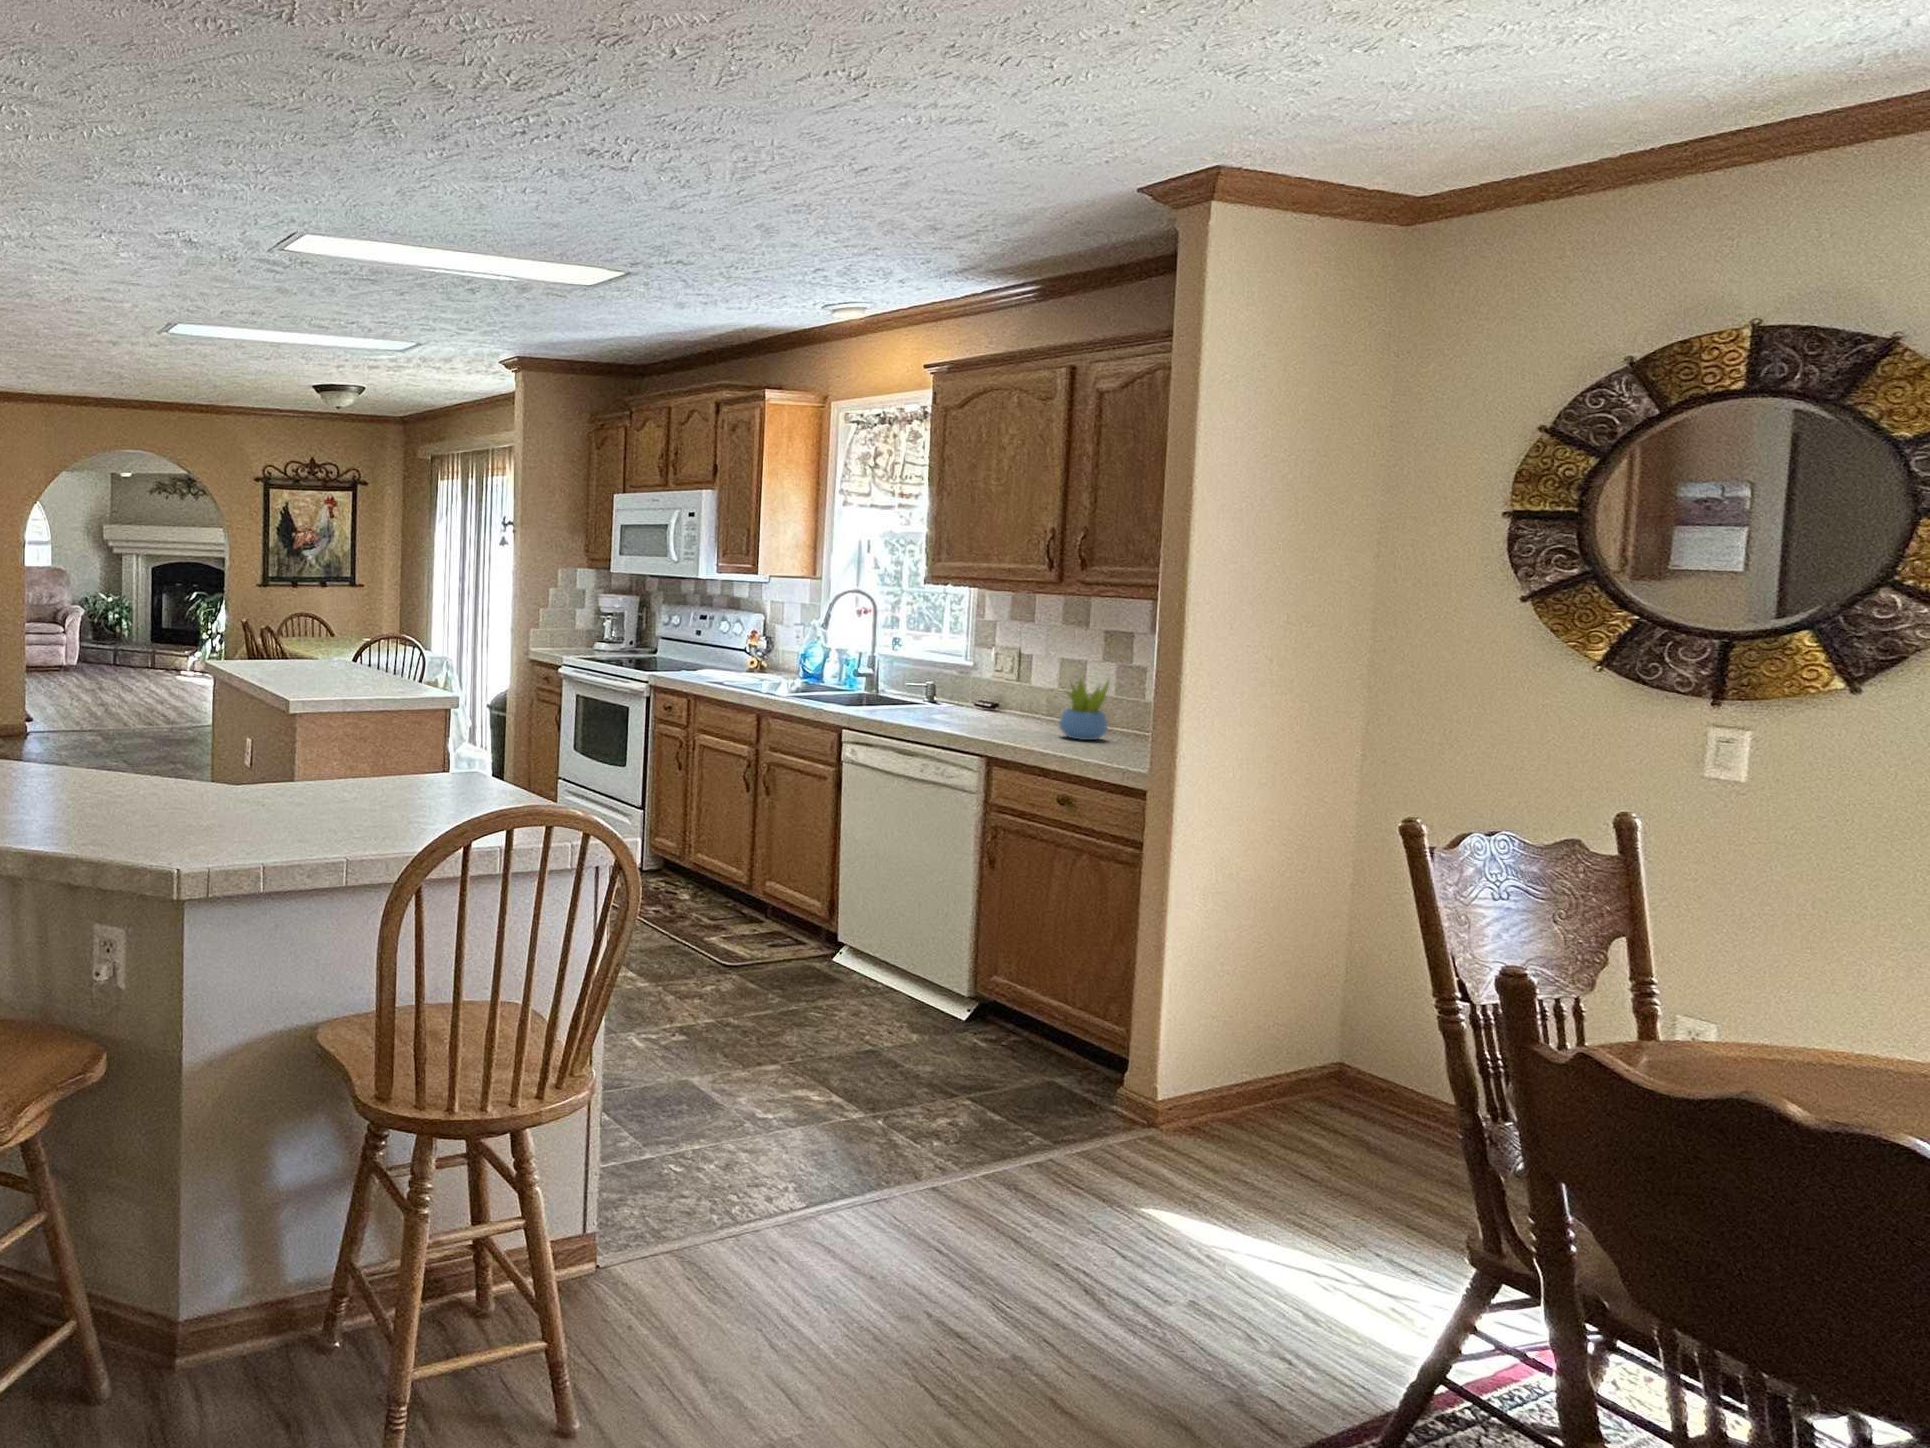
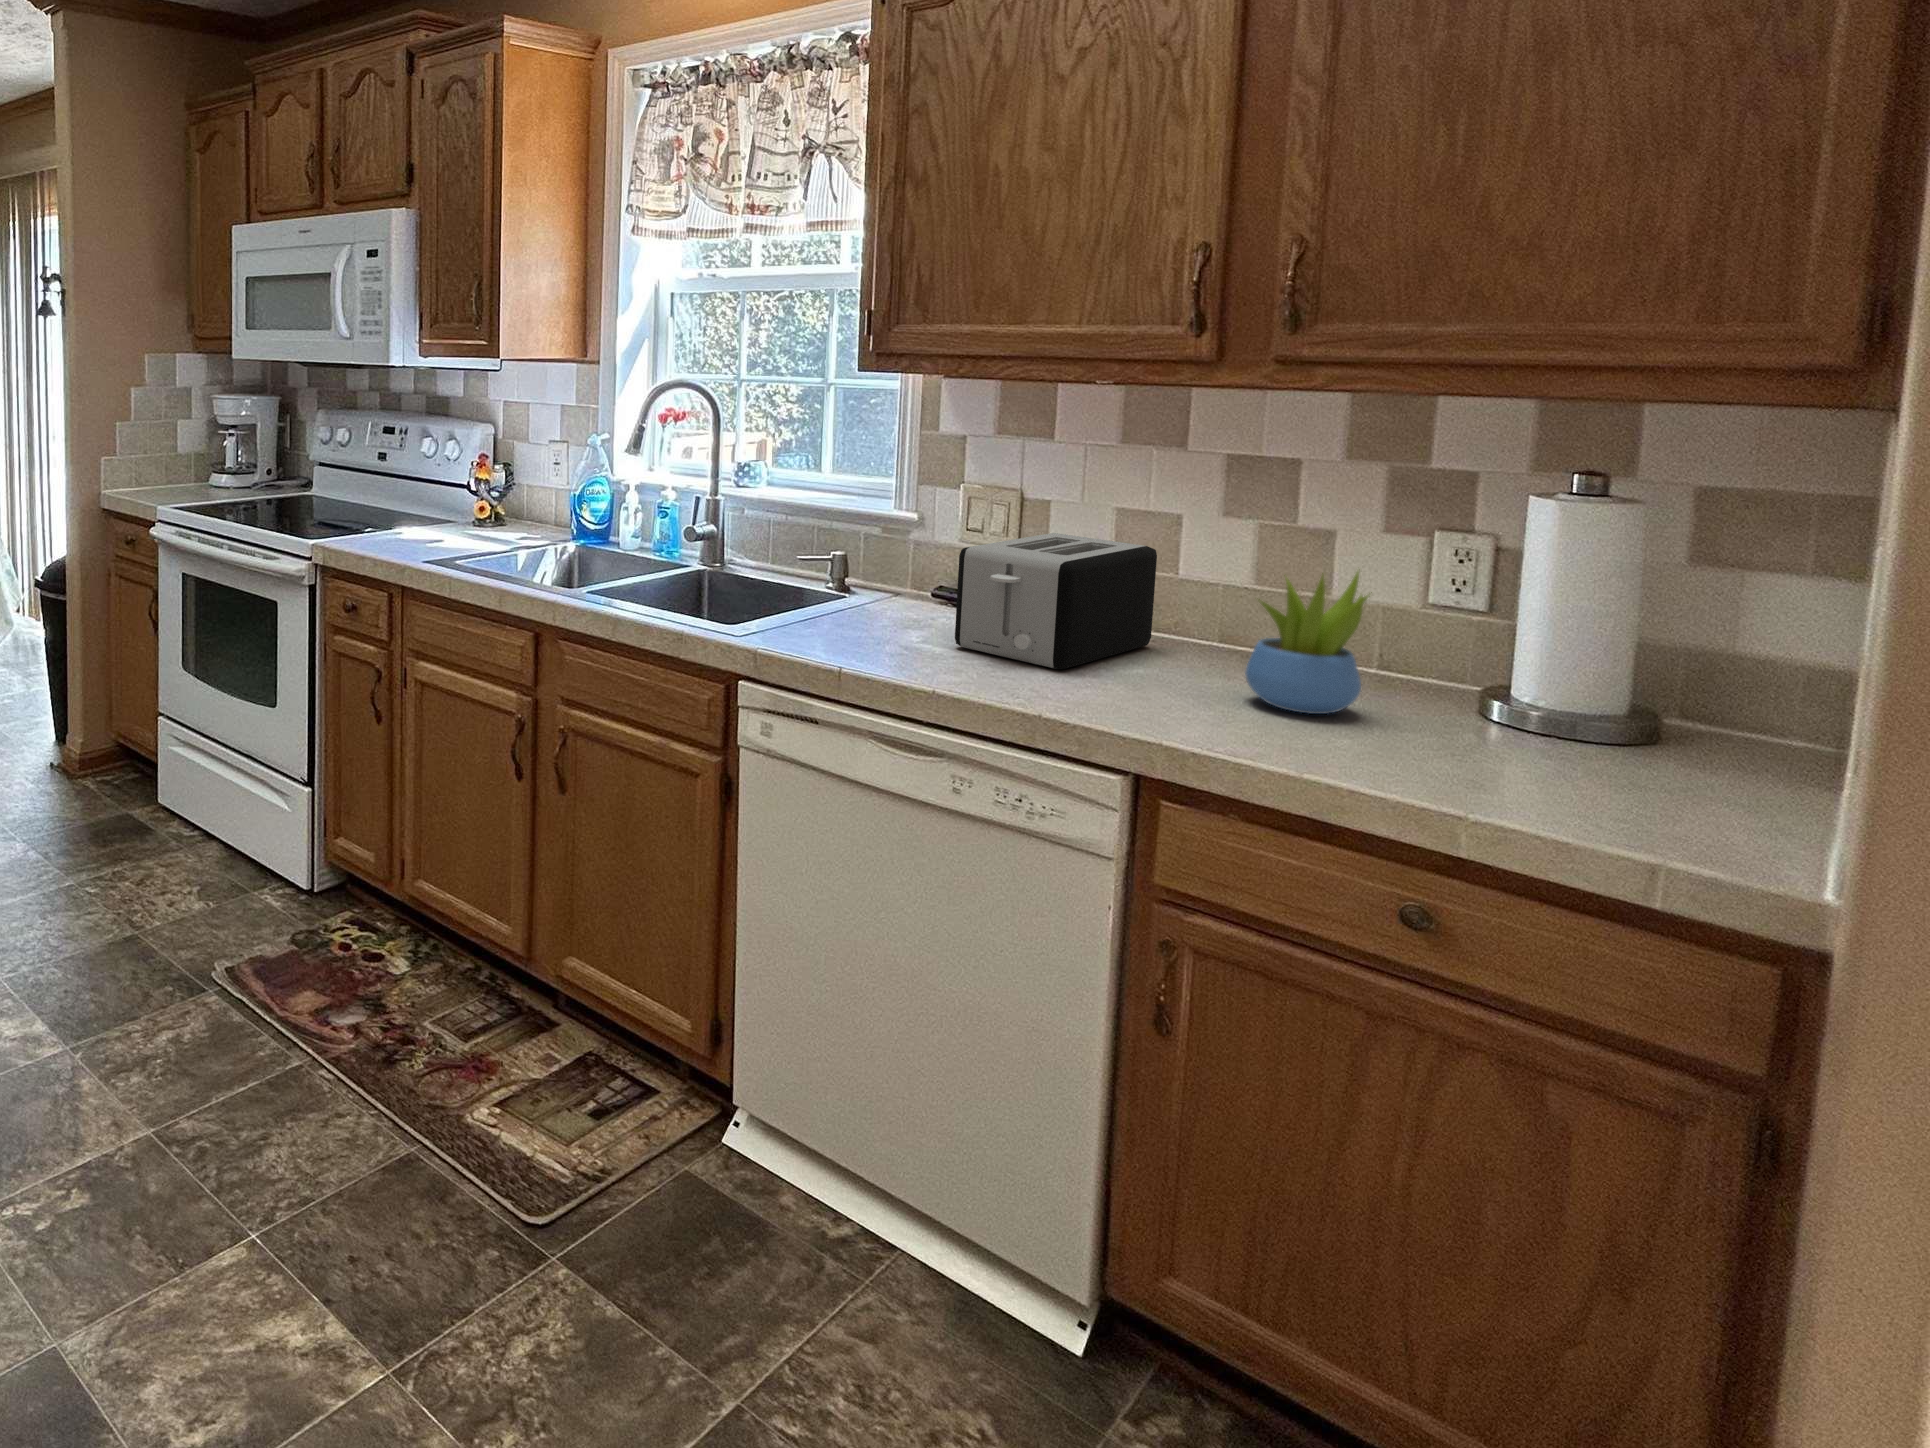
toaster: none [951,669,1062,725] -> present [955,533,1157,669]

